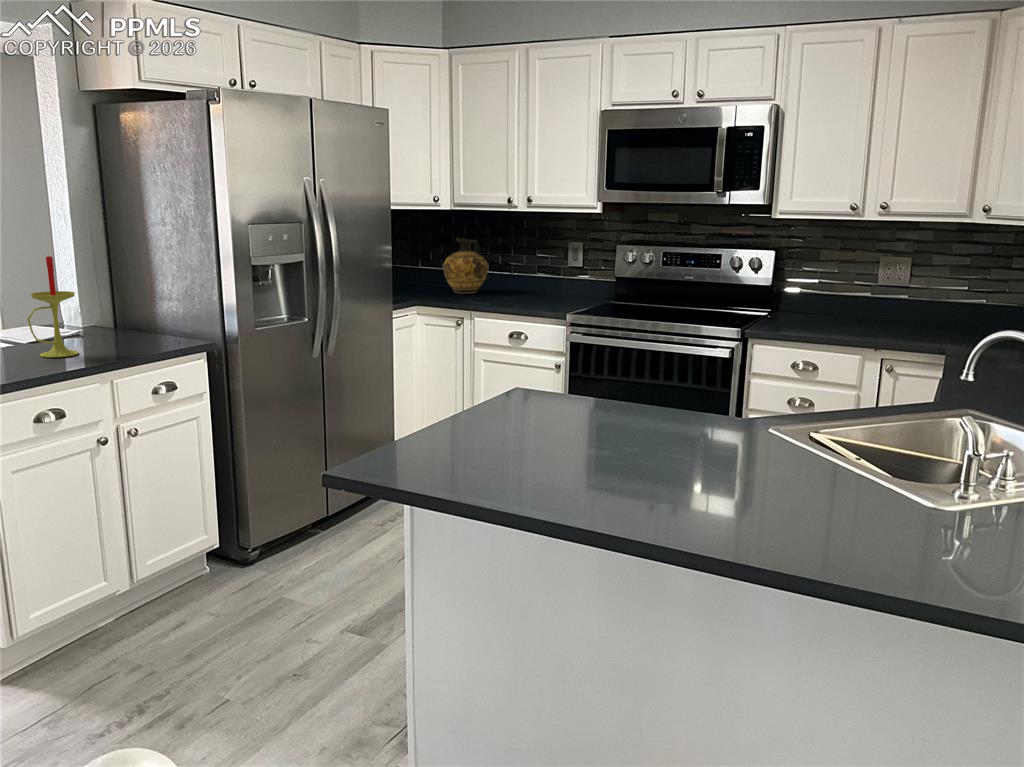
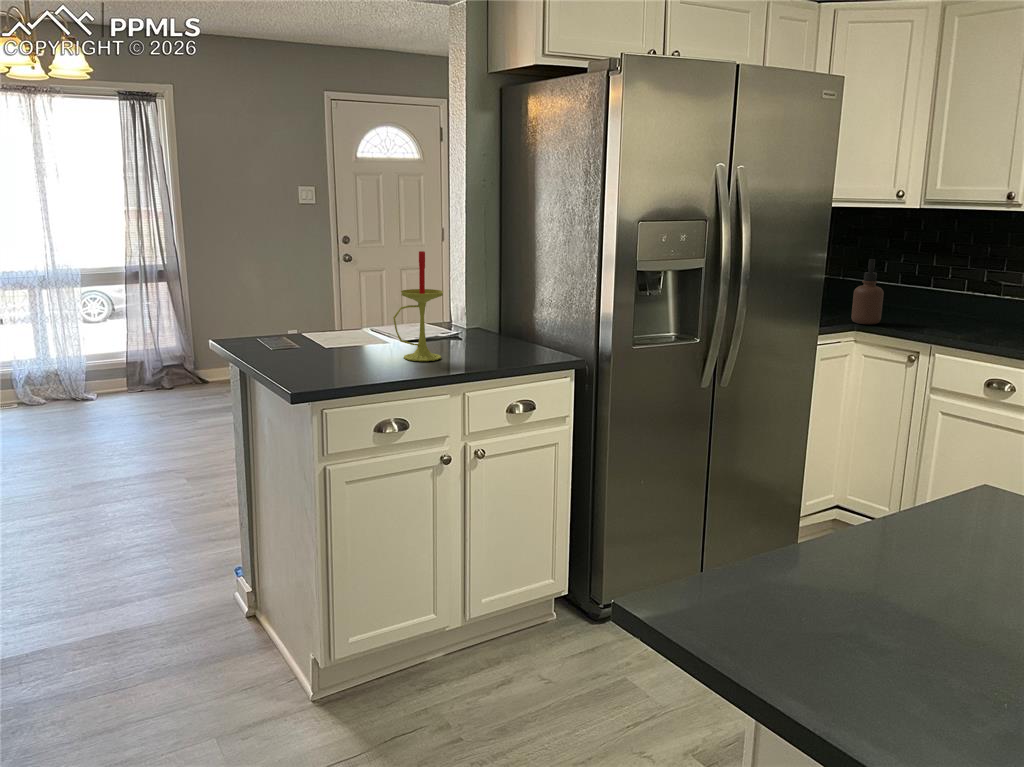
ceramic jug: present [443,237,488,294] -> none [901,245,967,319]
soap dispenser: none [412,250,433,300] -> present [851,259,884,325]

